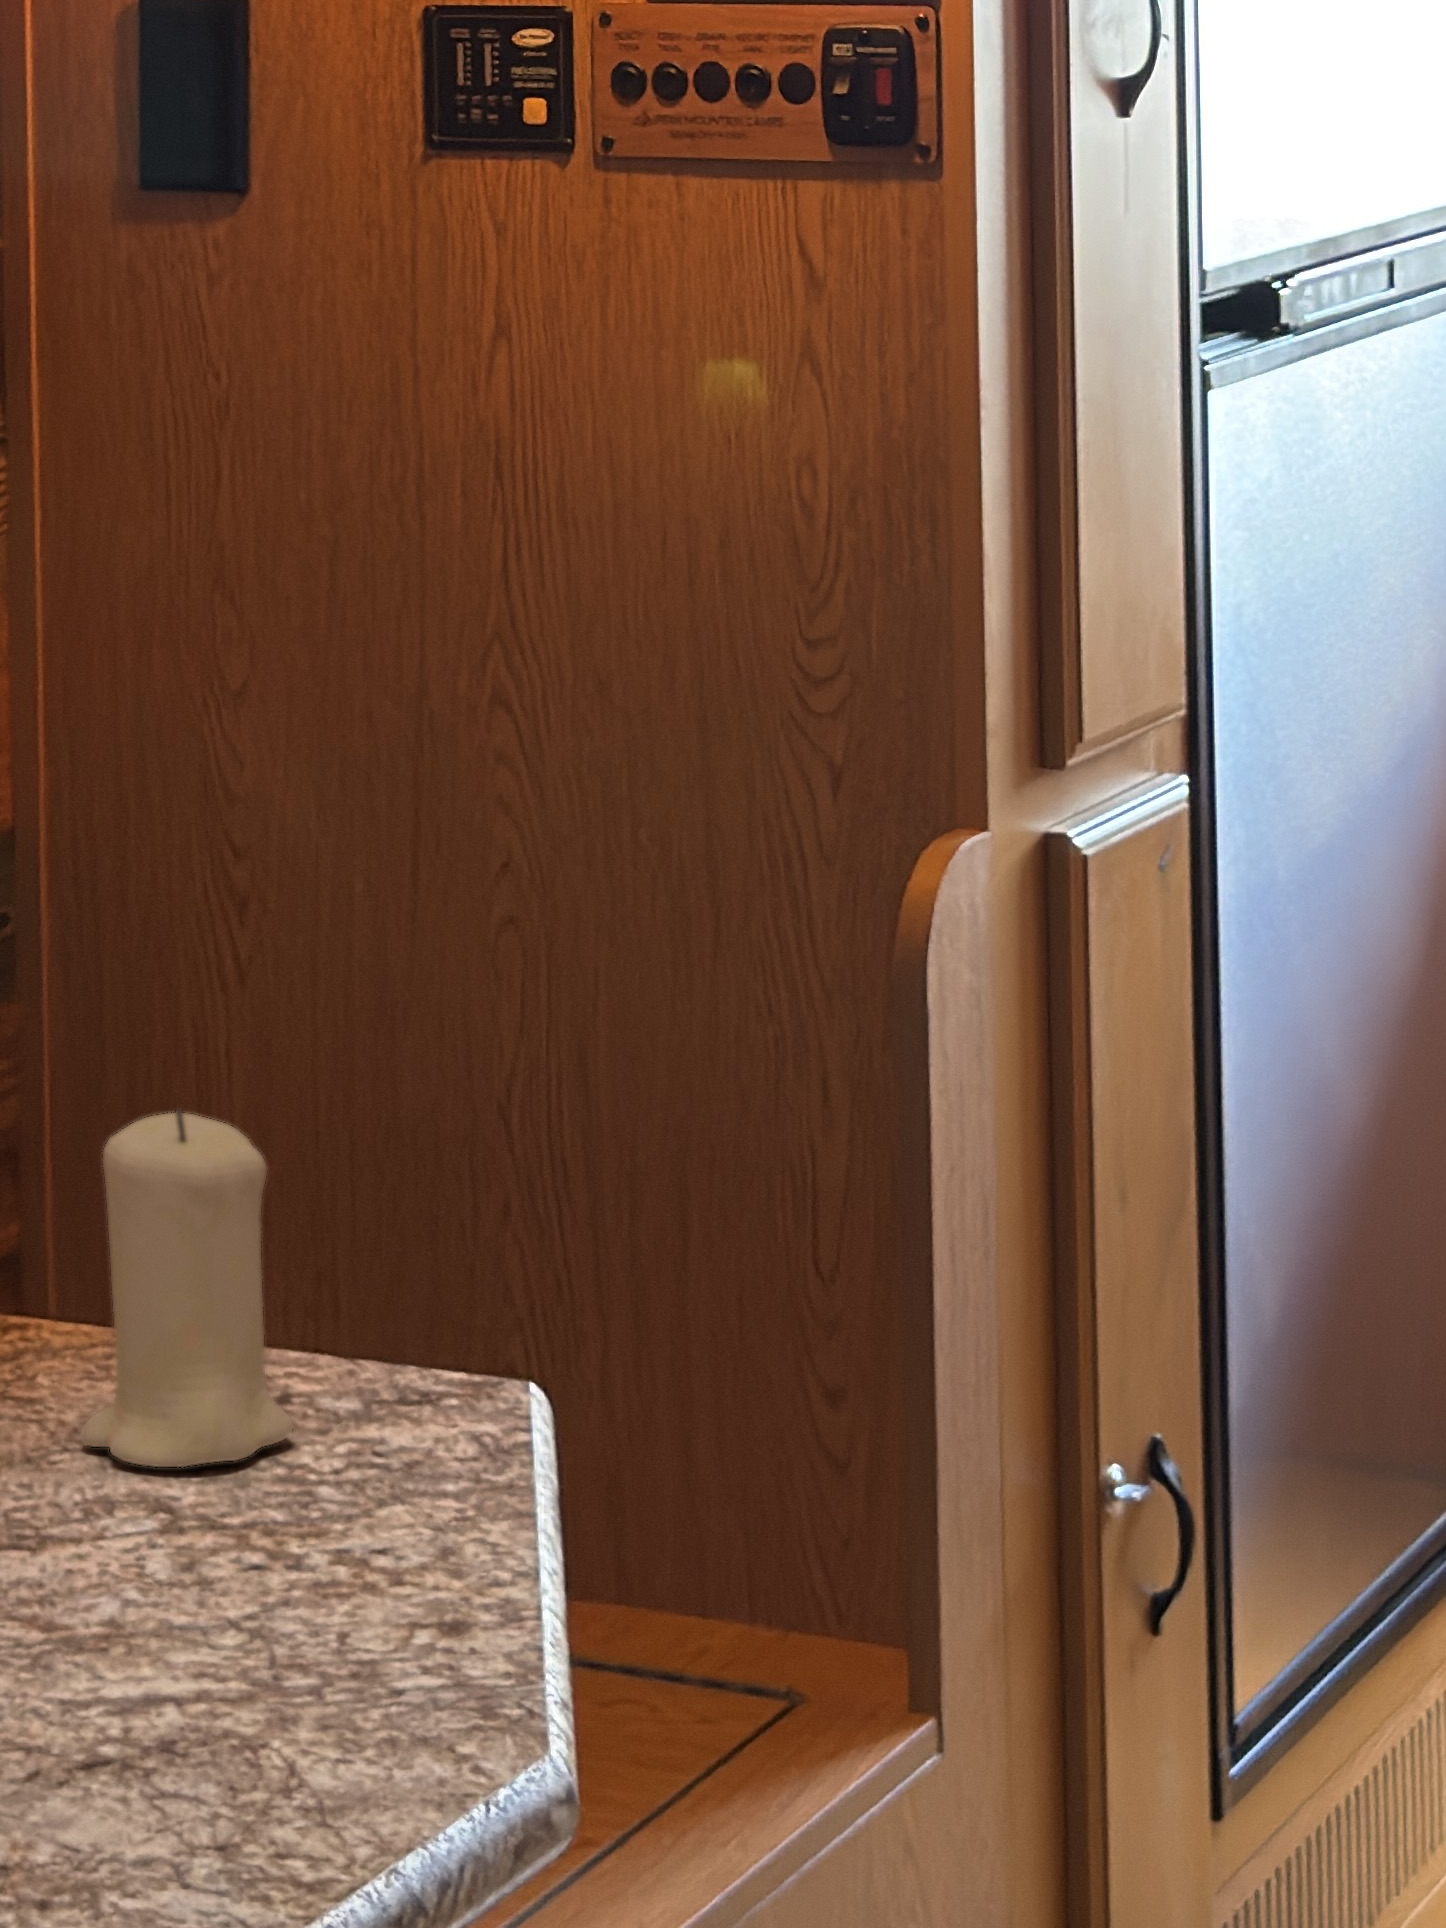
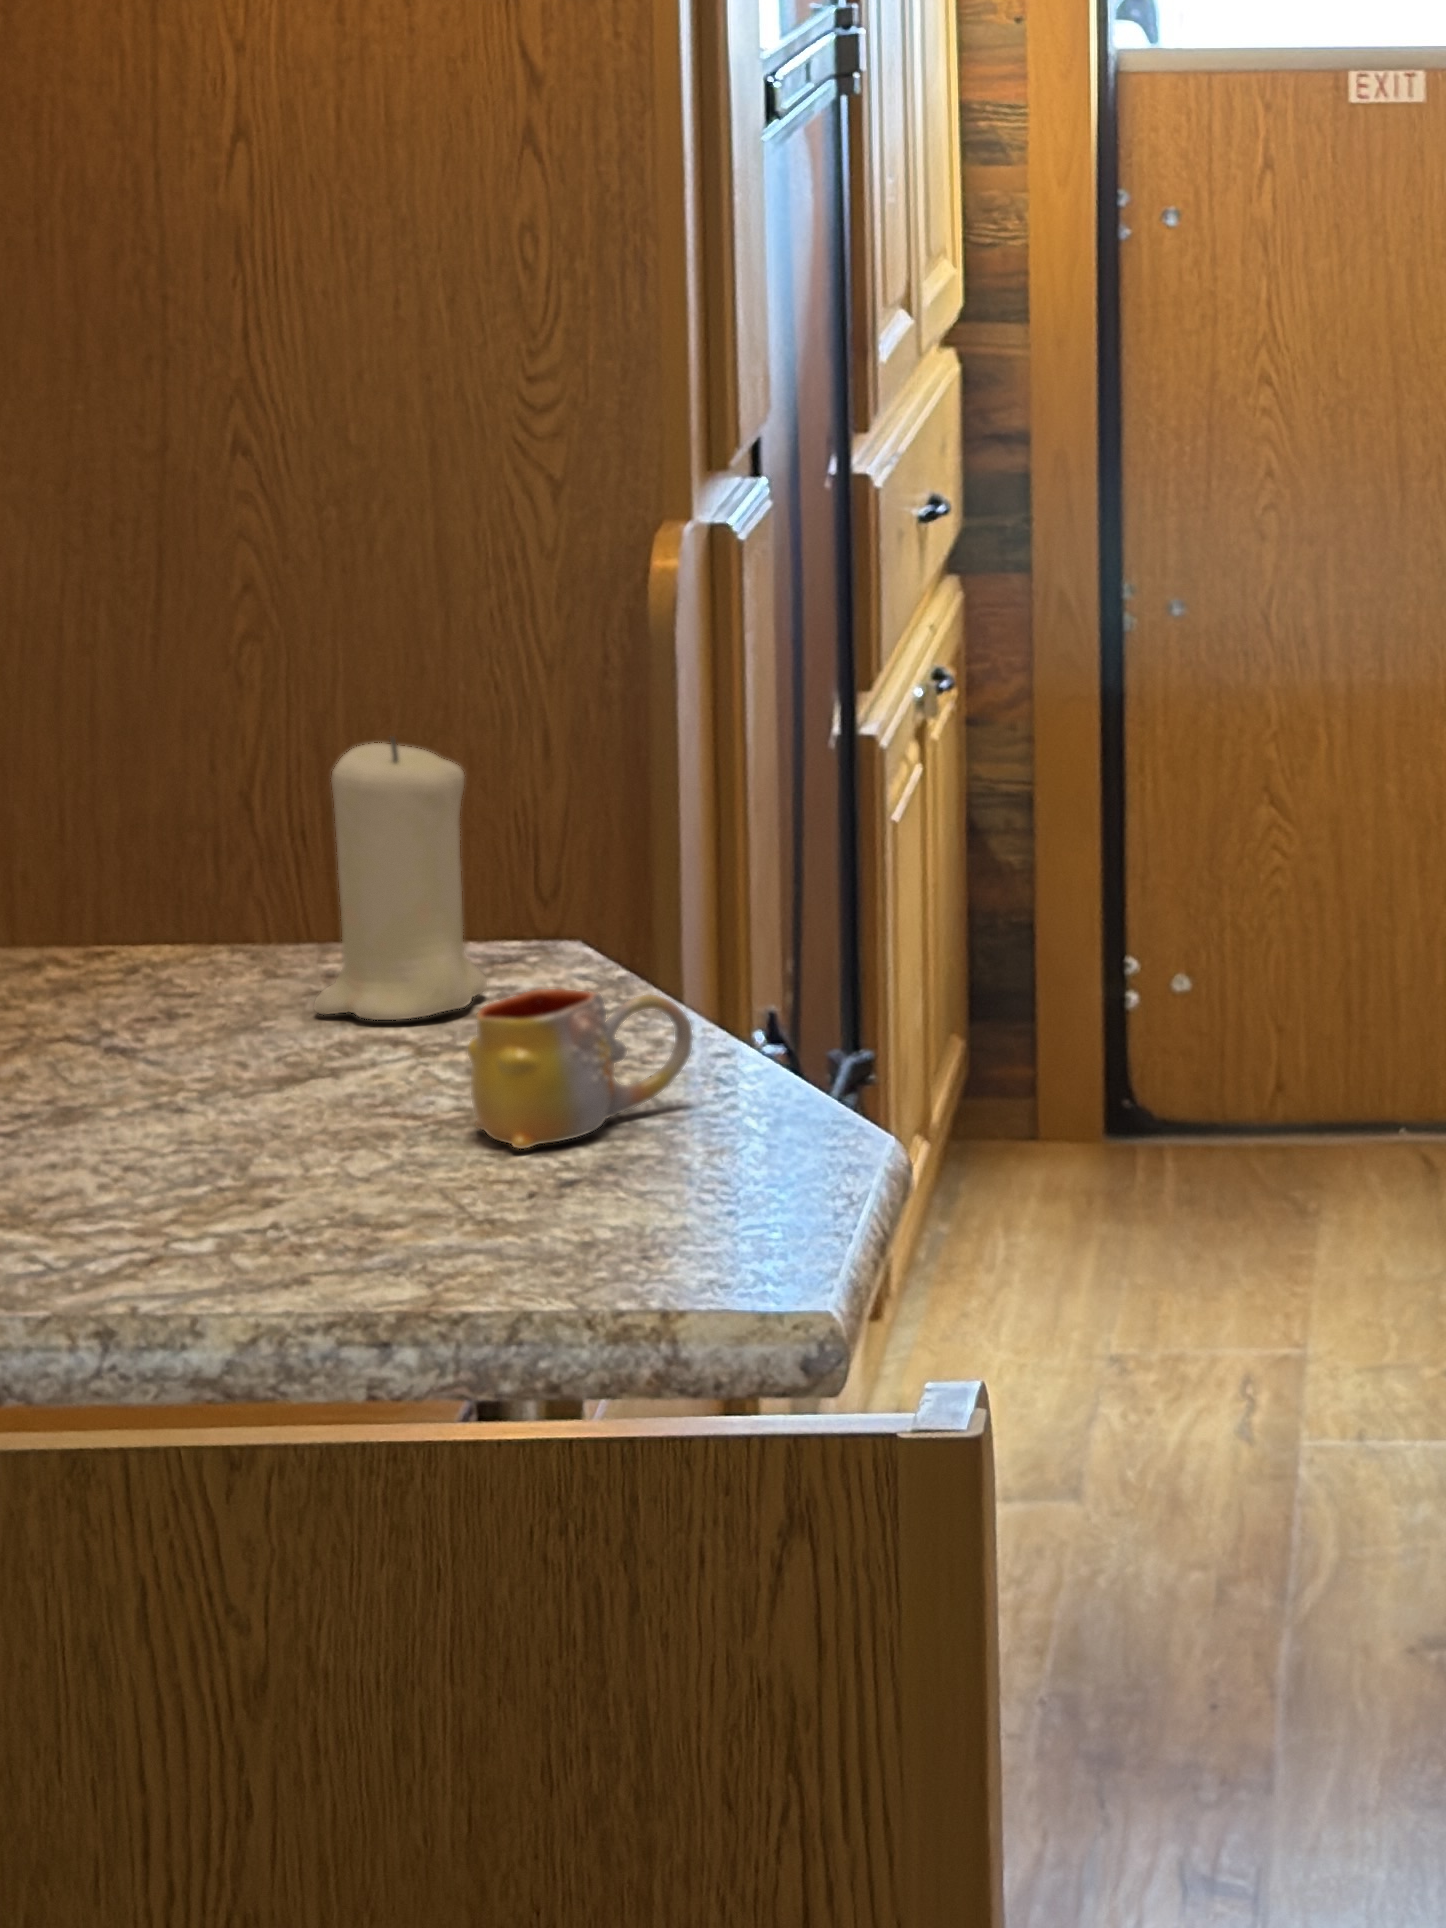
mug: none [26,1474,328,1686] -> present [468,989,693,1149]

